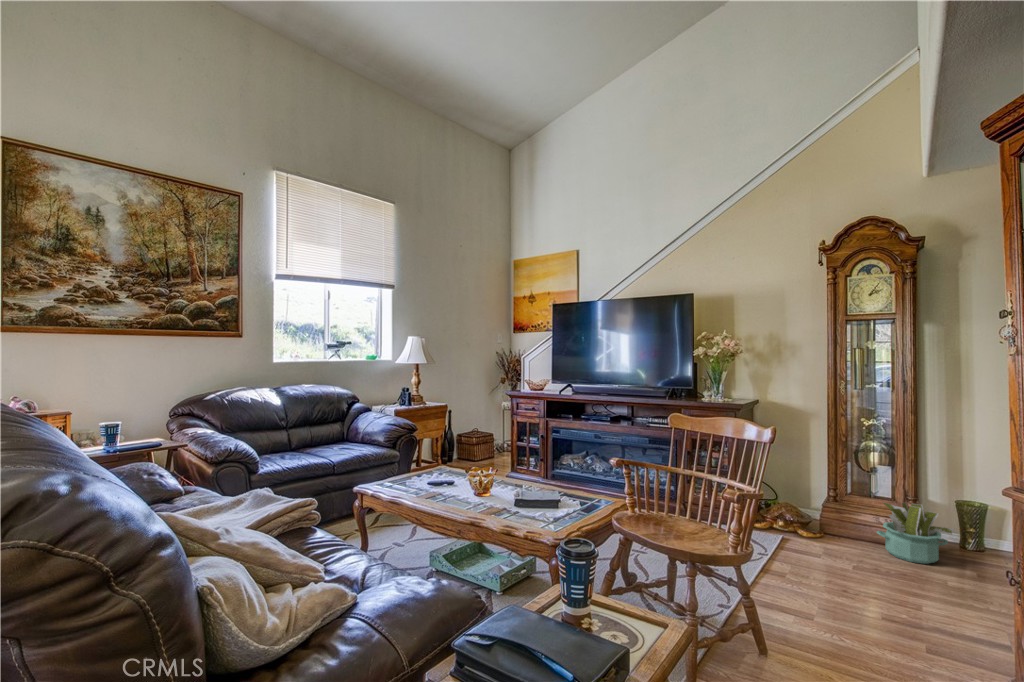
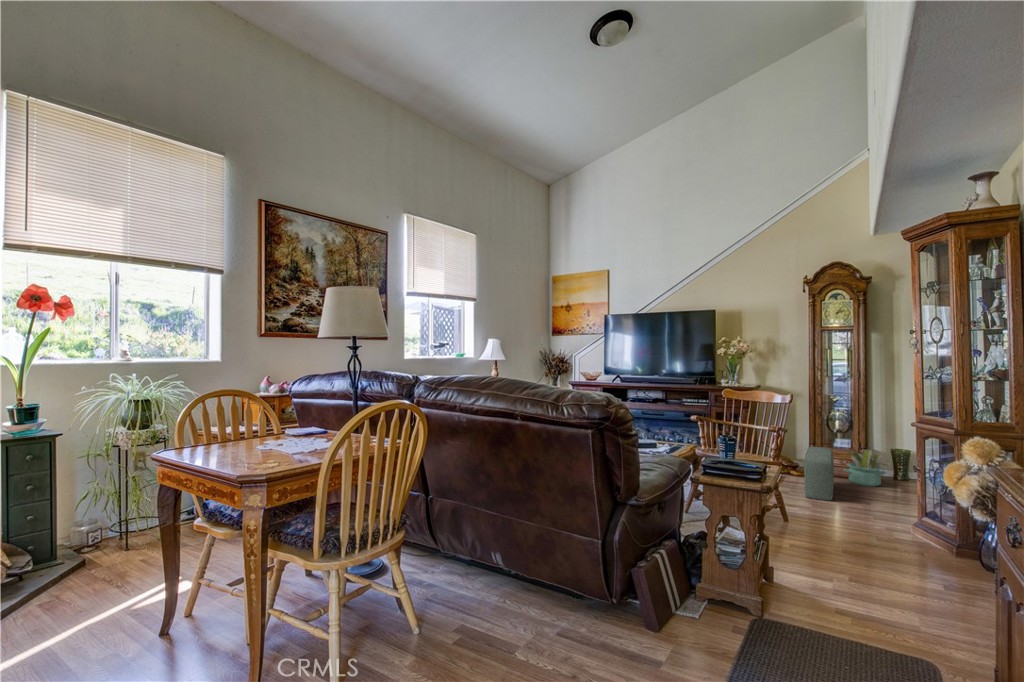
pouf: none [803,497,857,596] -> present [804,447,834,501]

